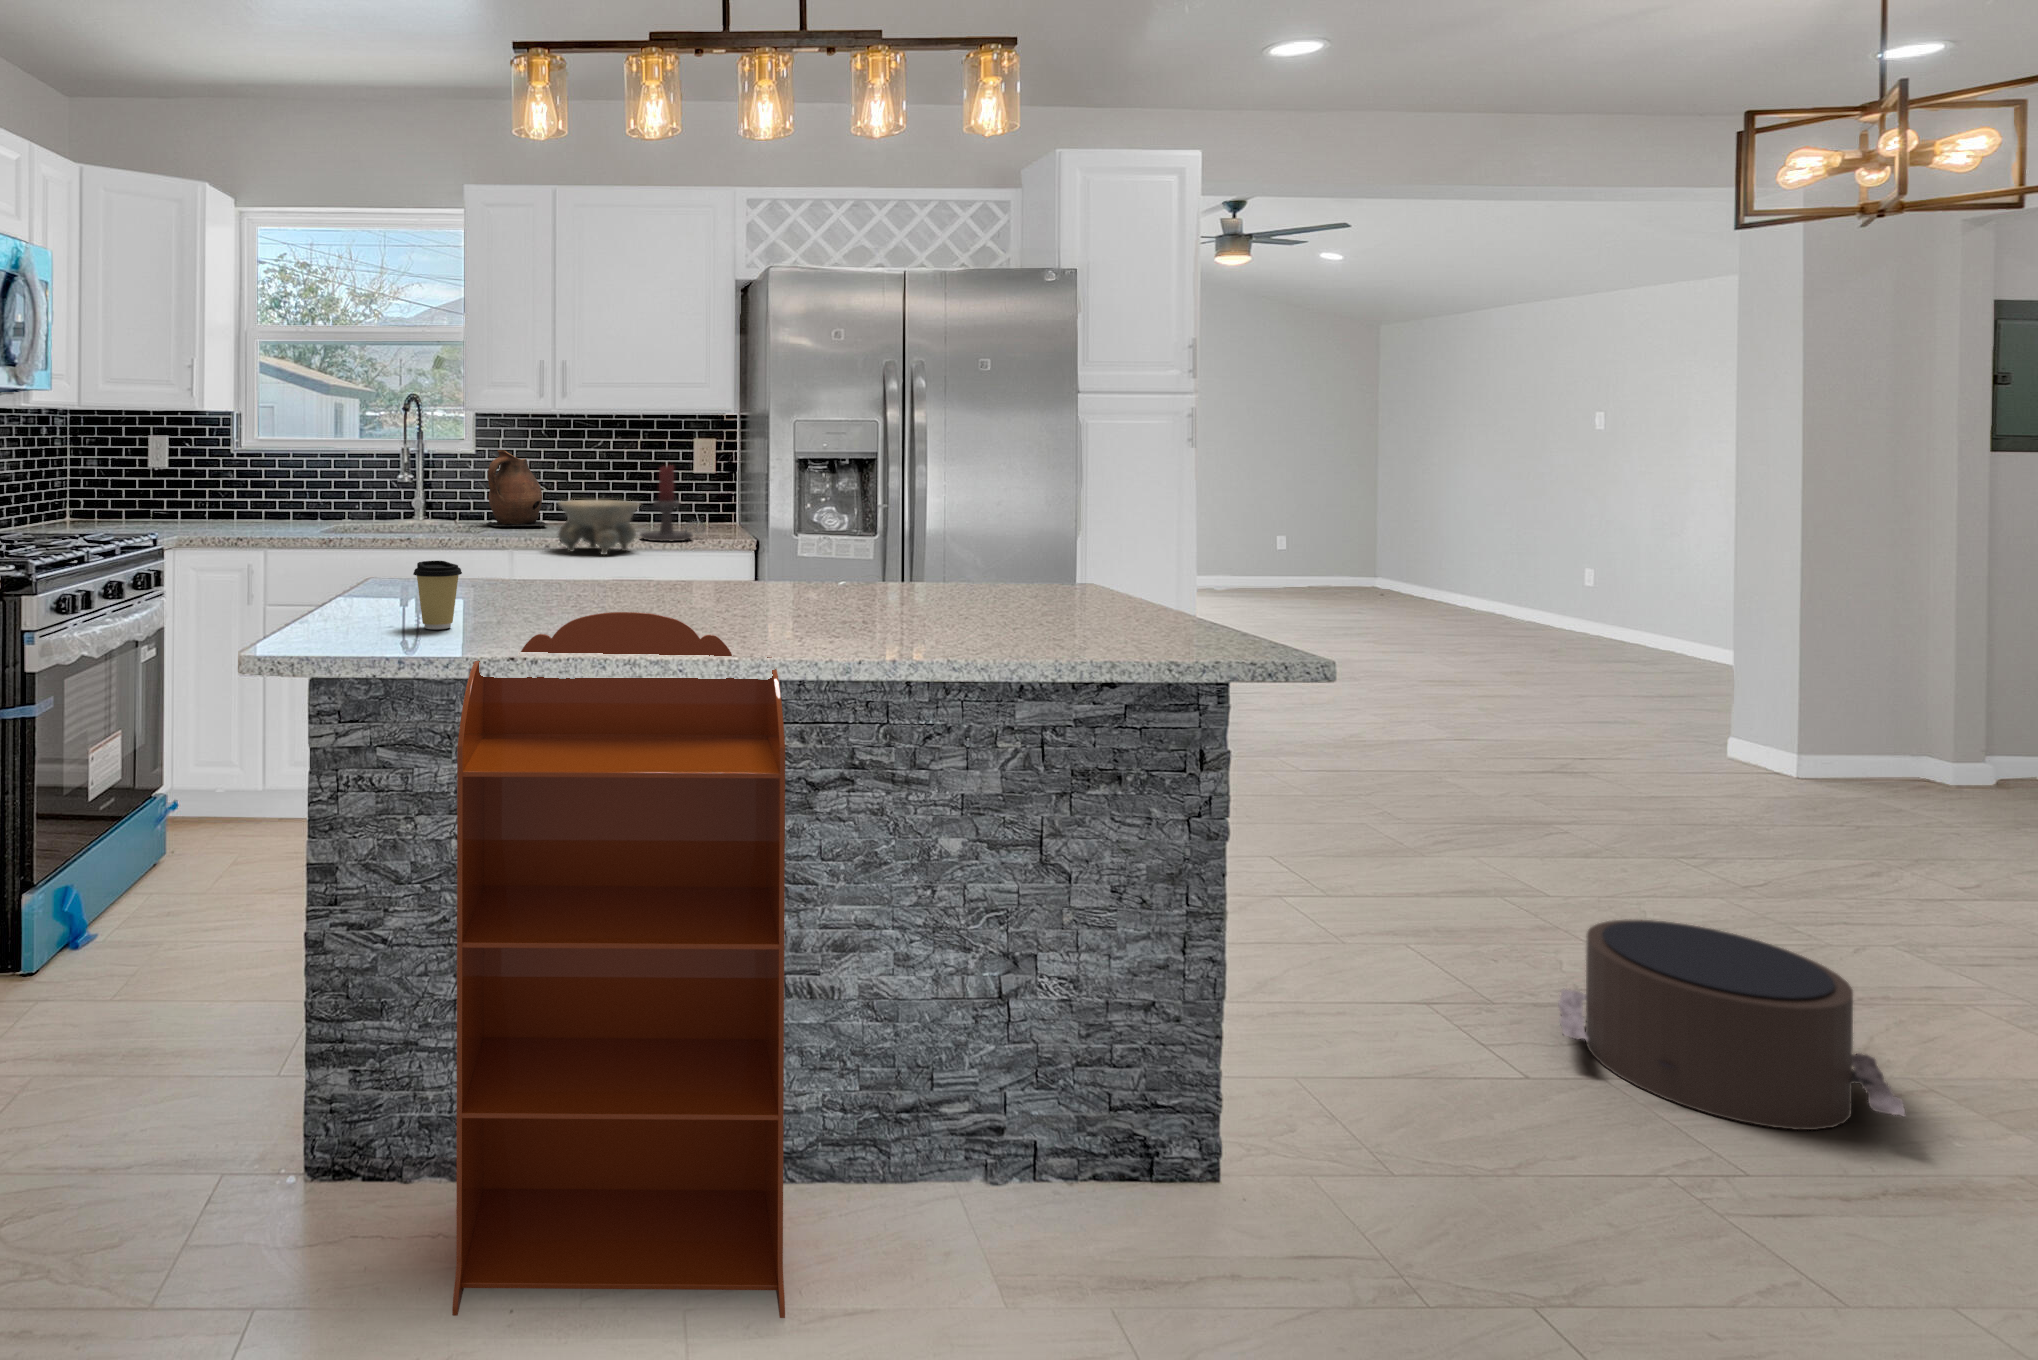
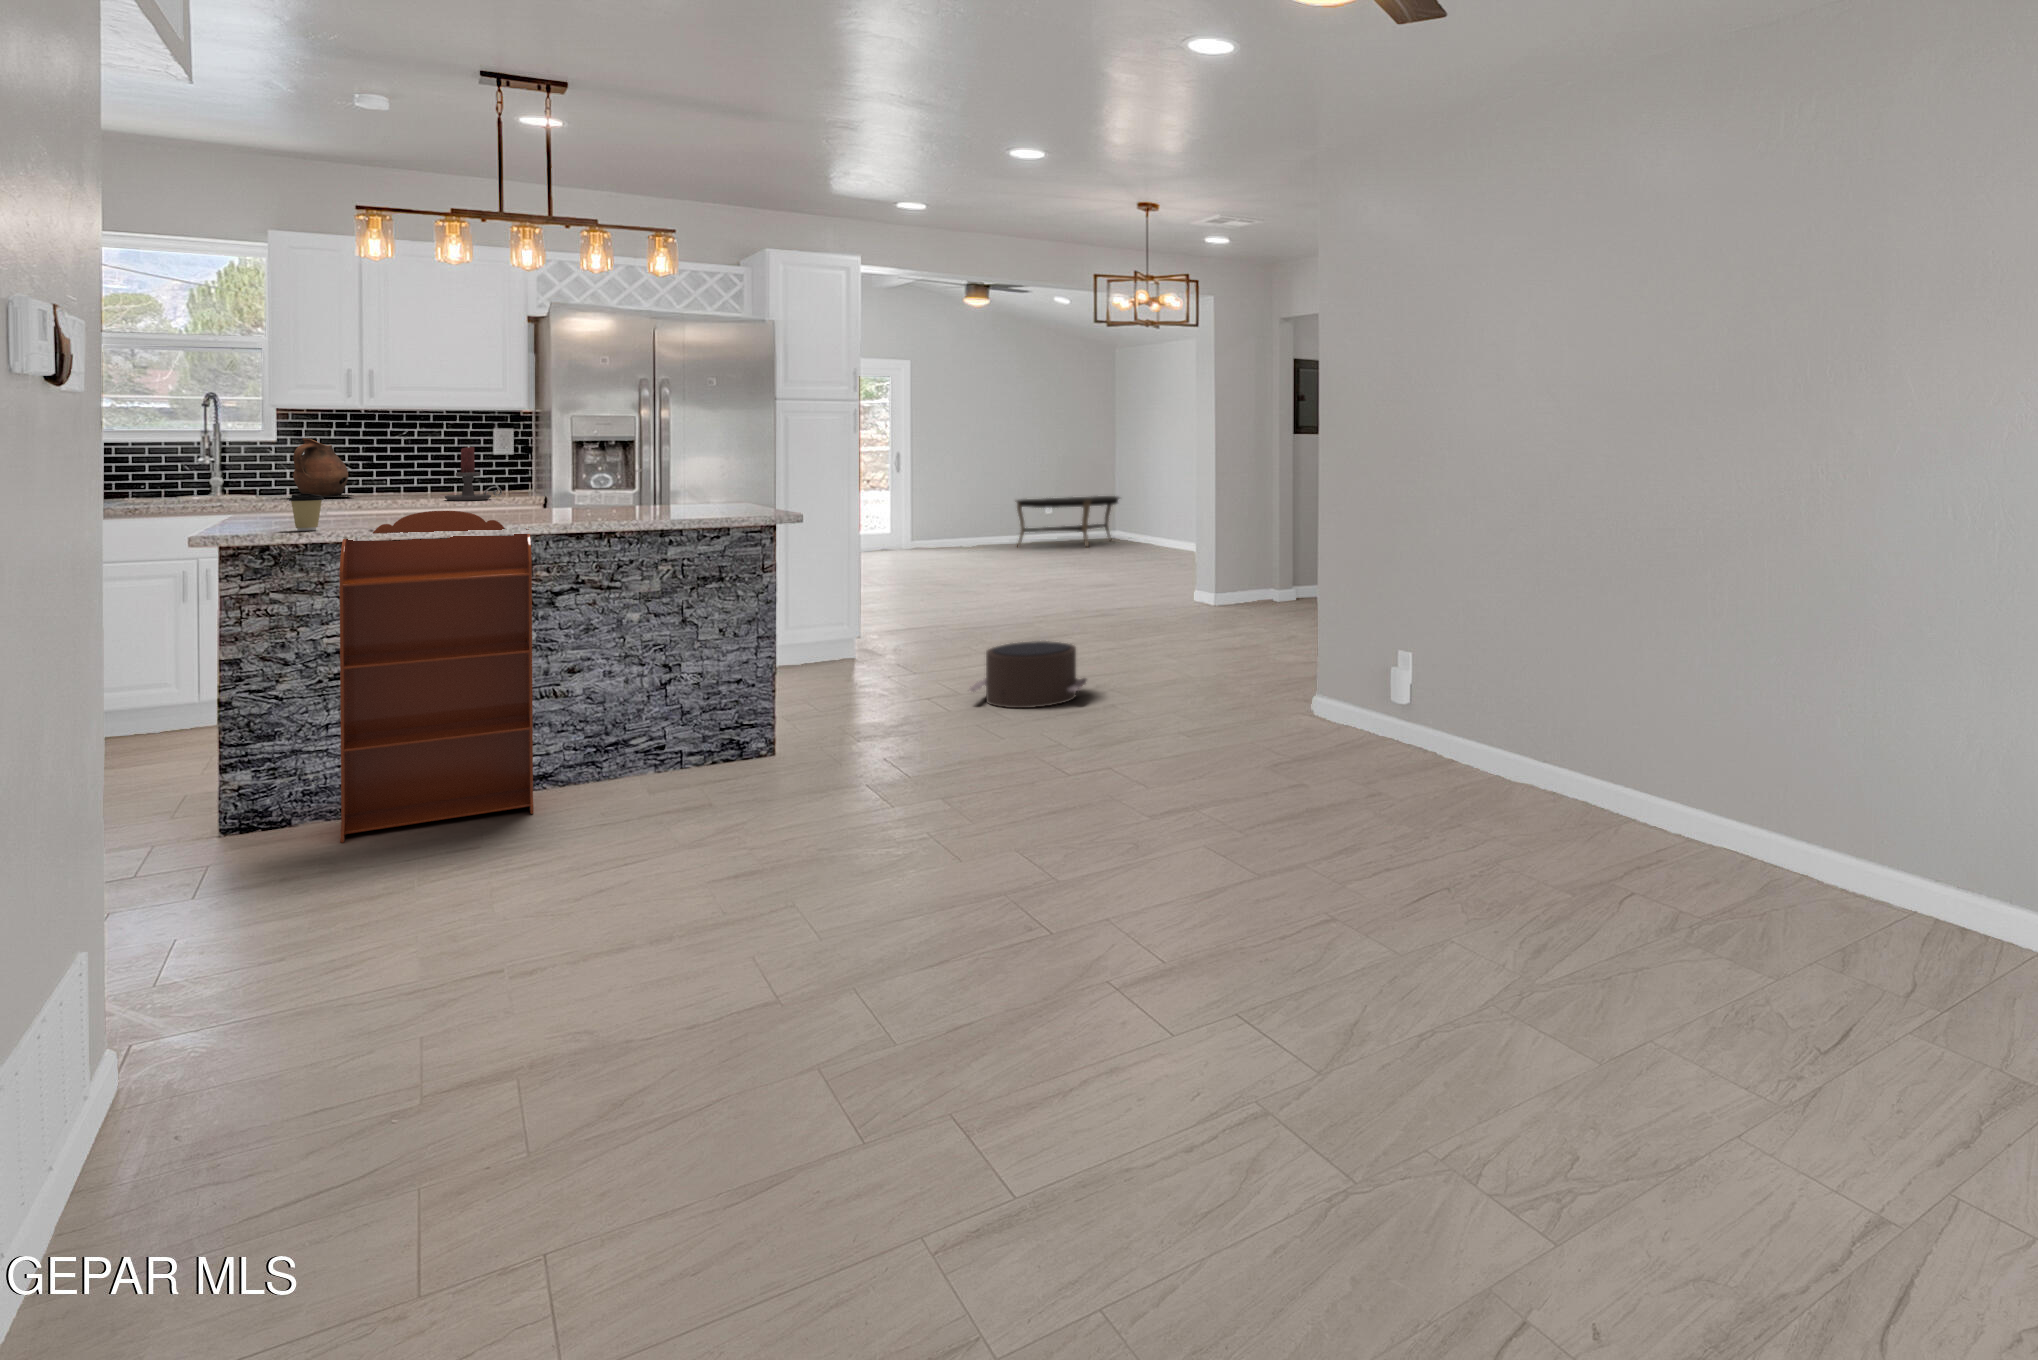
bowl: present [558,500,640,555] -> none [372,471,446,507]
coffee table: none [1259,533,1422,607] -> present [1016,496,1119,546]

